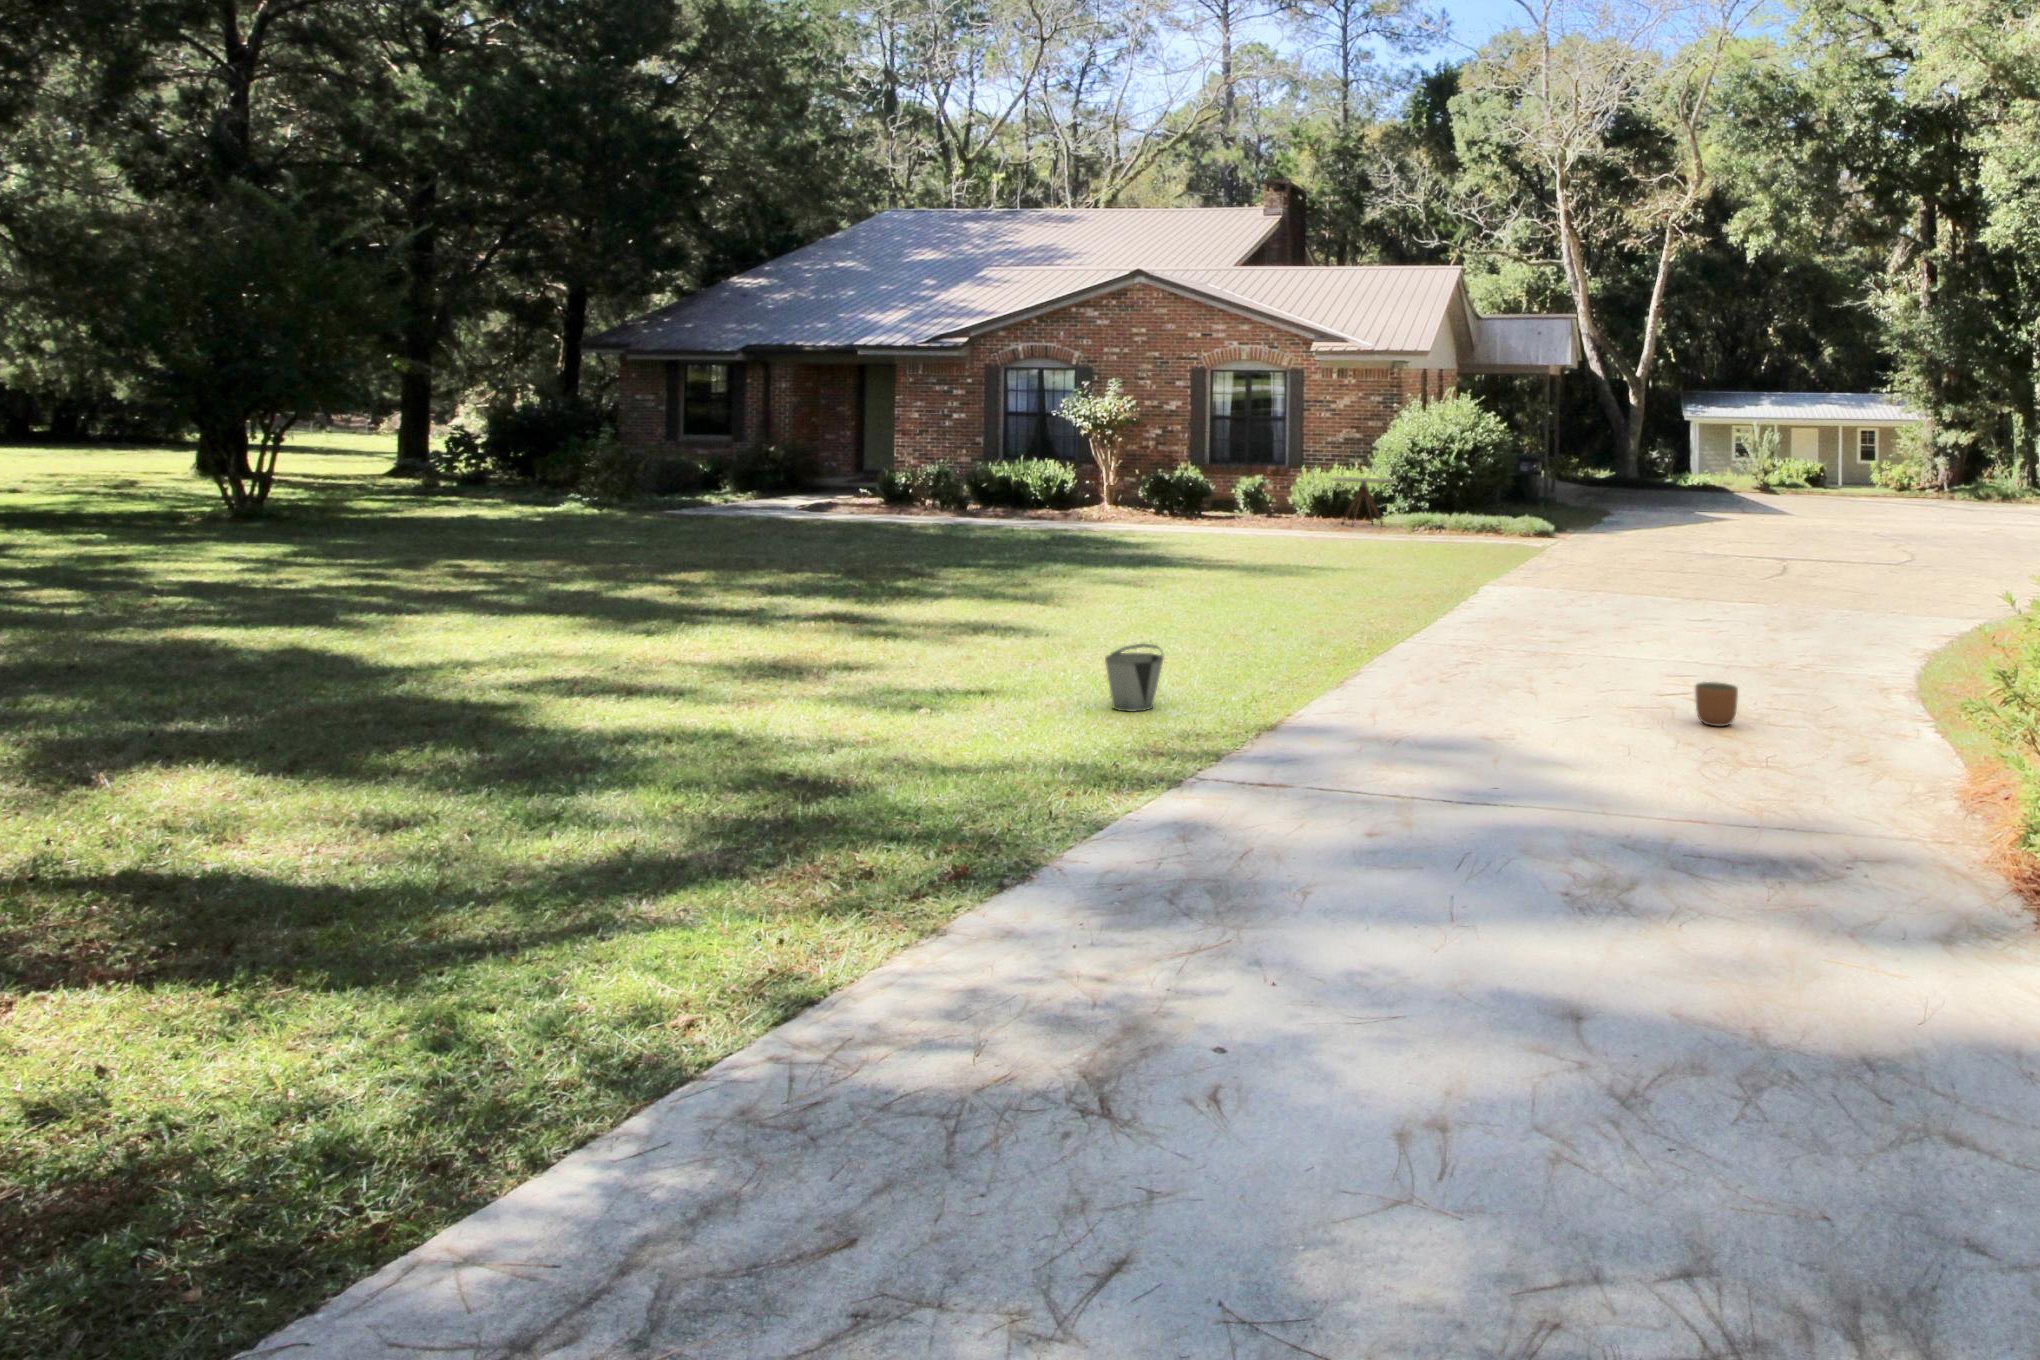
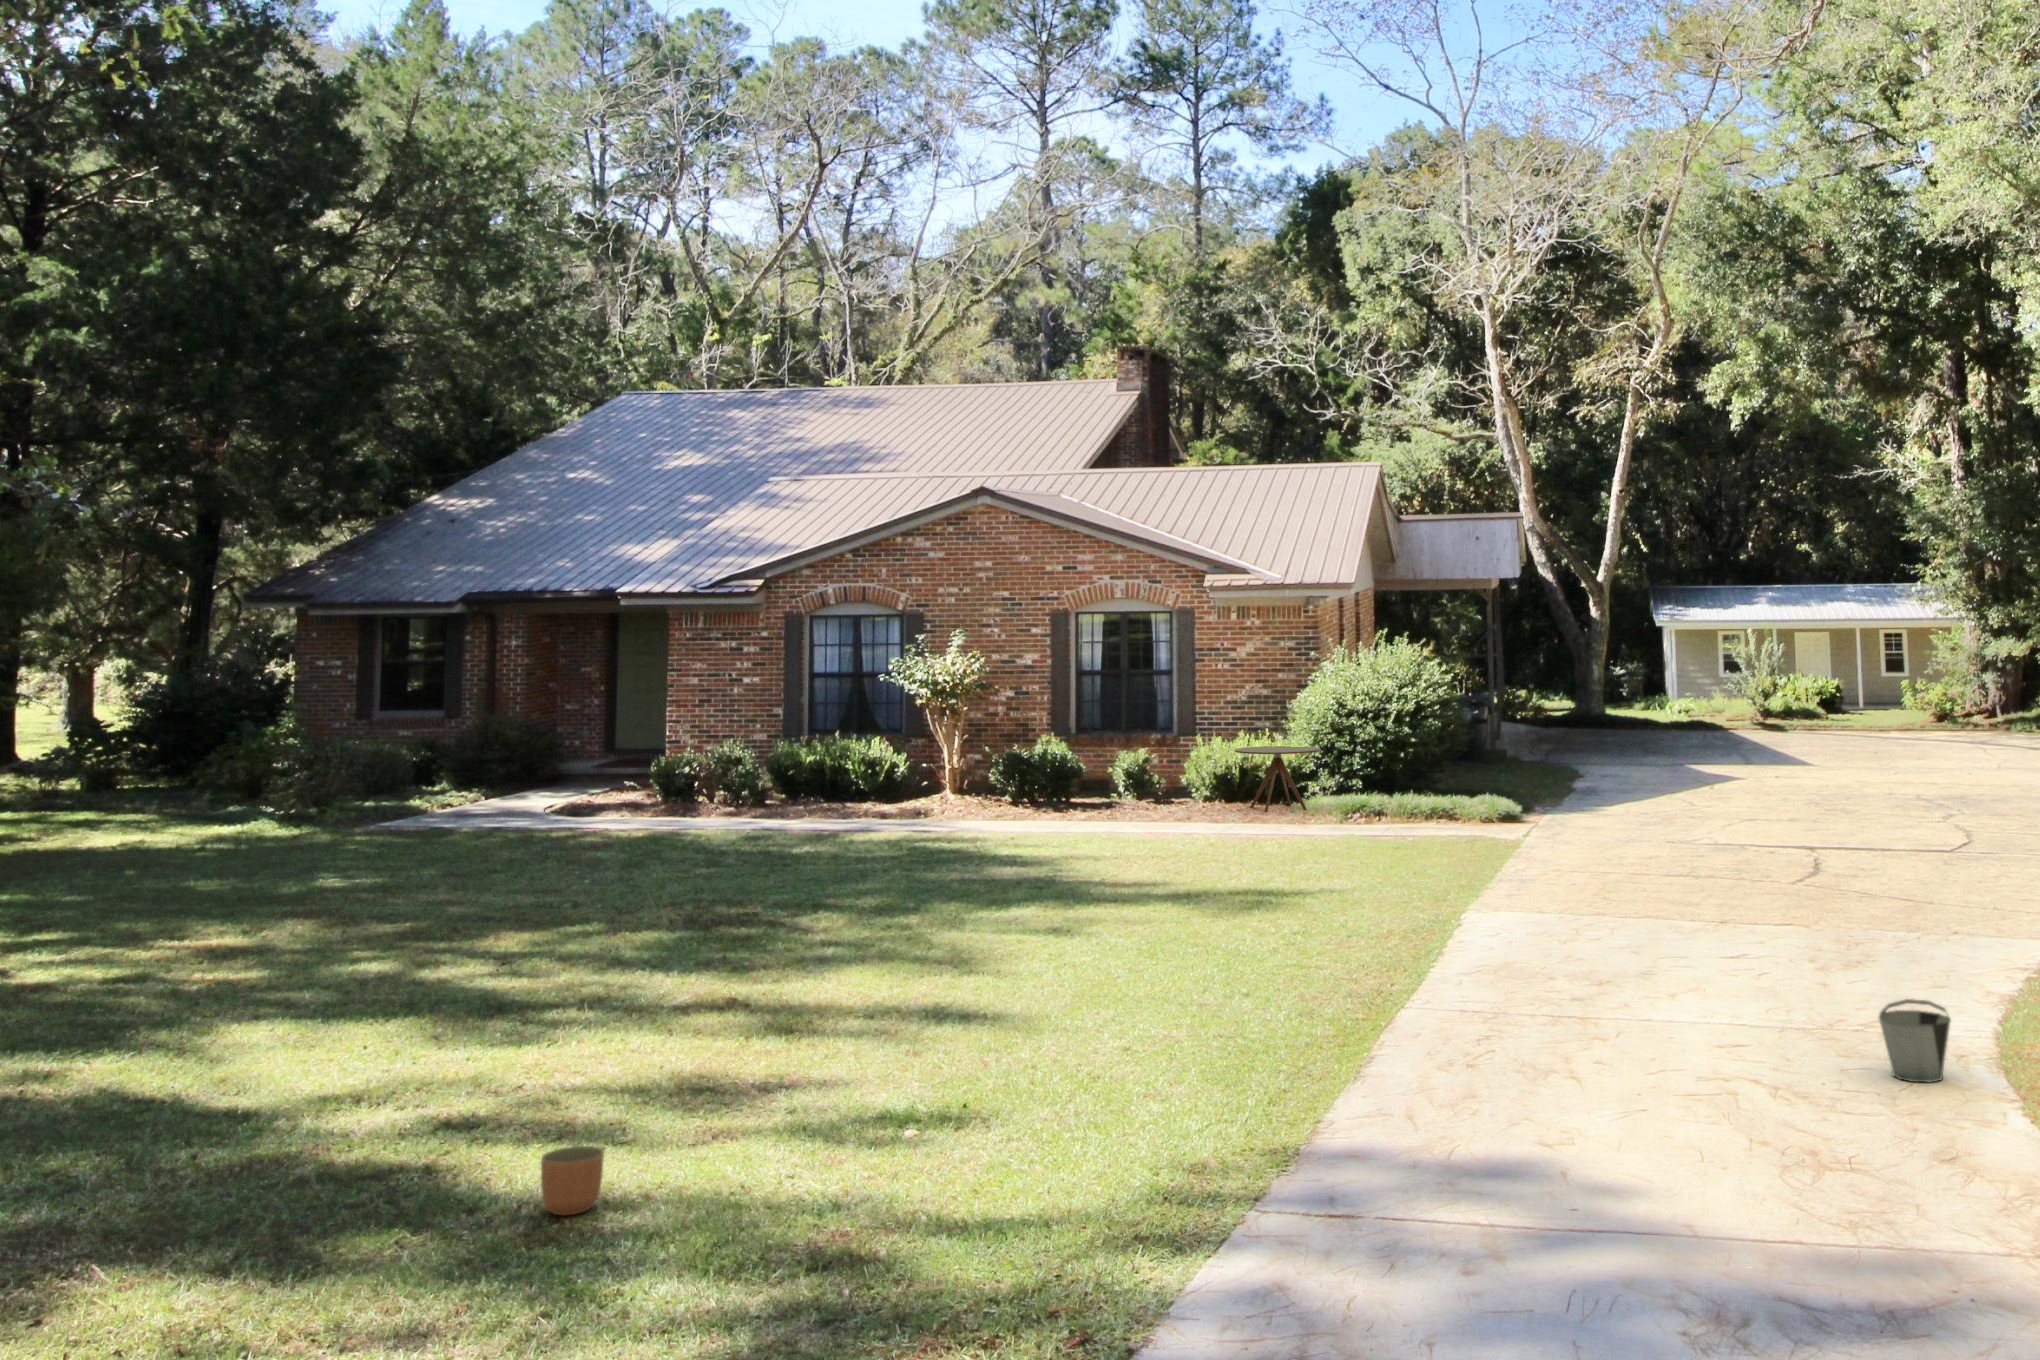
bucket: present [1105,644,1163,711] -> present [1879,999,1951,1083]
planter: present [1695,682,1738,726] -> present [541,1146,604,1215]

